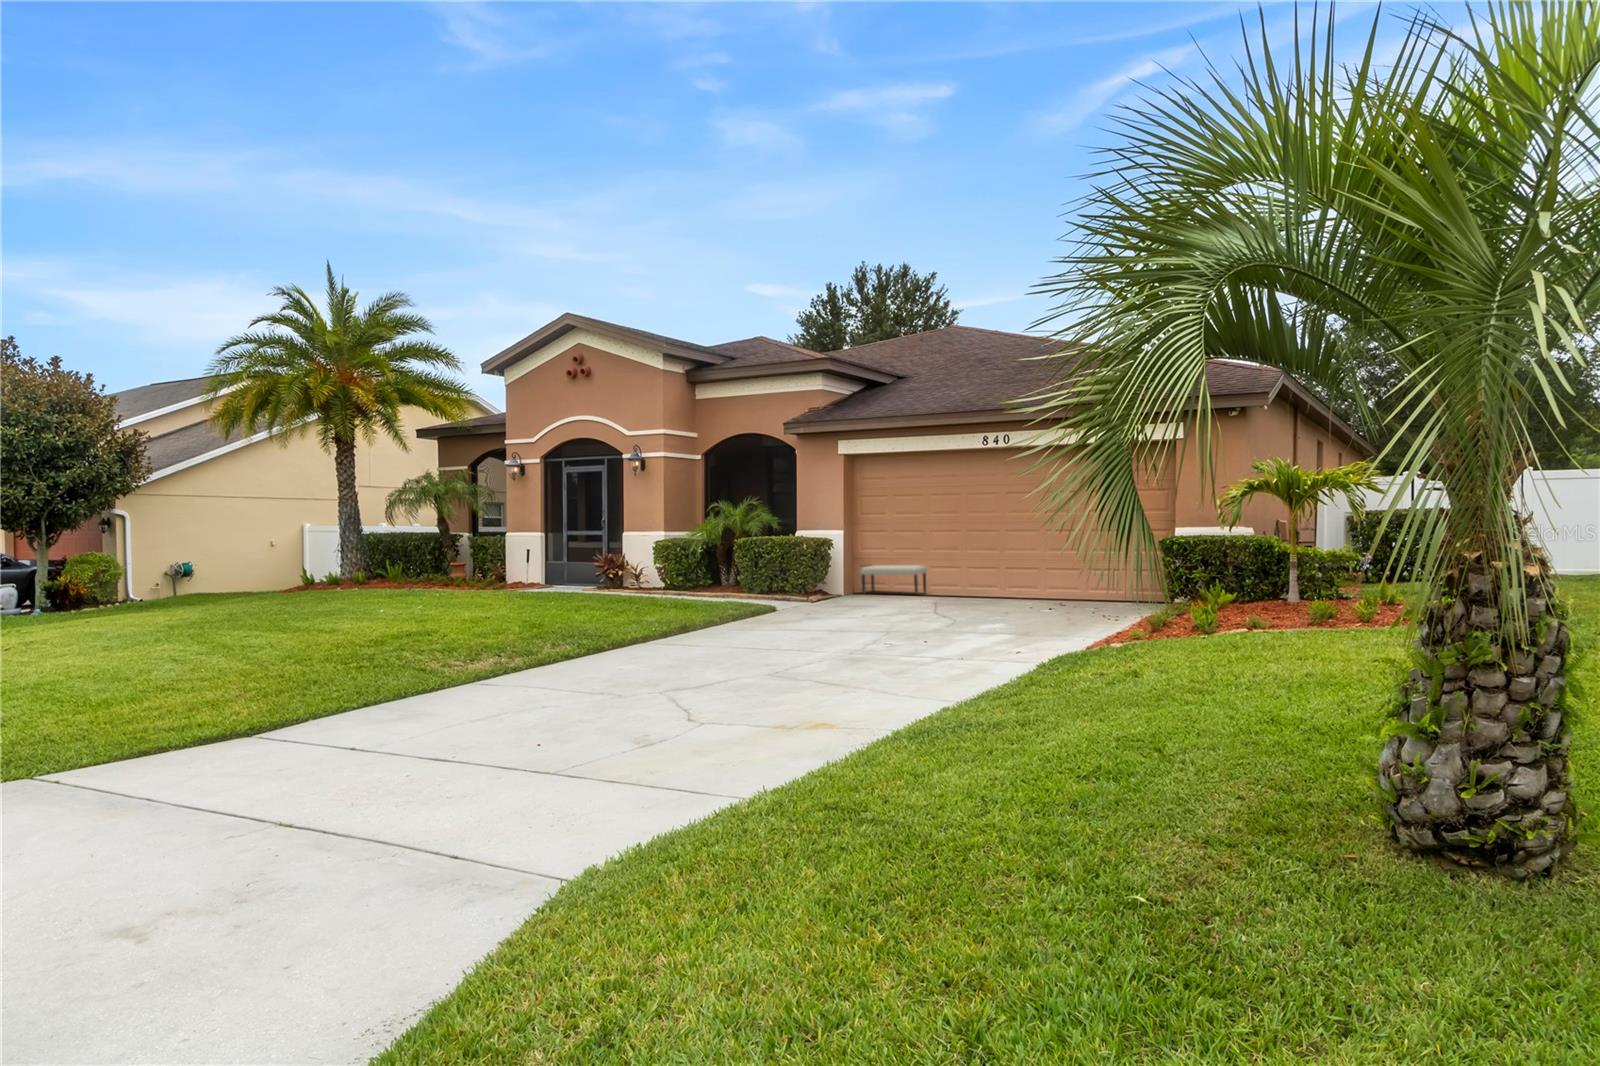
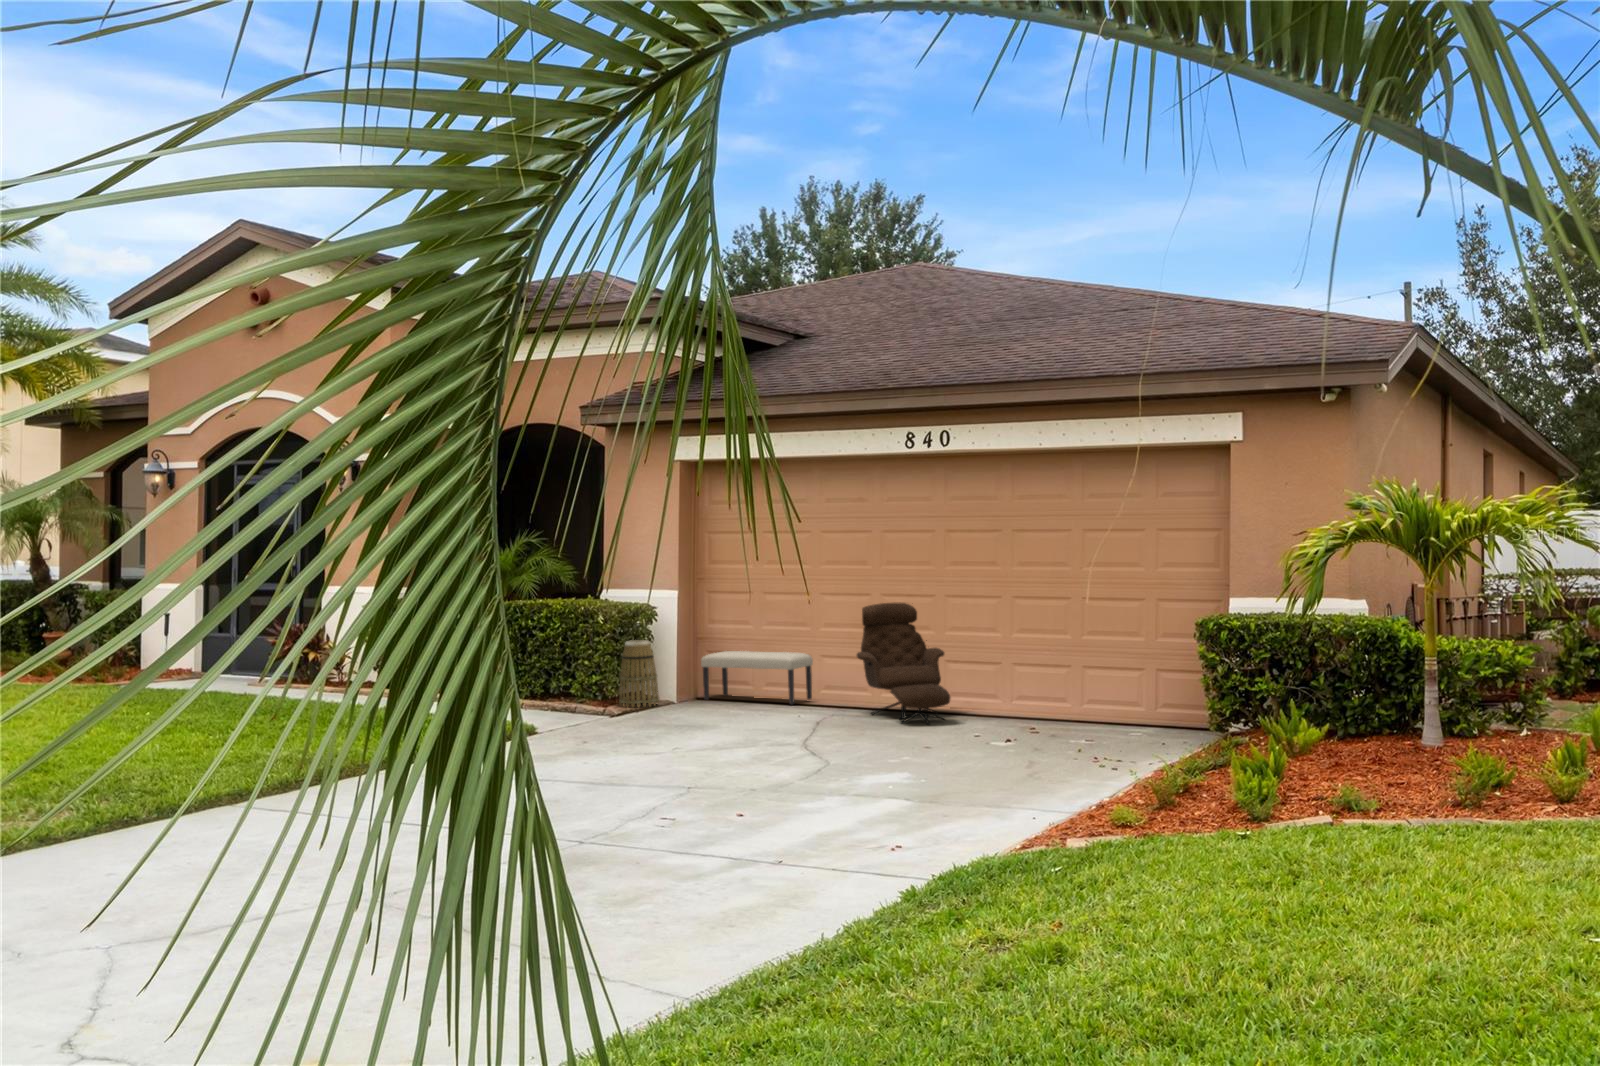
lounge chair: none [956,535,1014,603] -> present [856,603,950,725]
basket: none [816,559,839,598] -> present [619,640,659,707]

